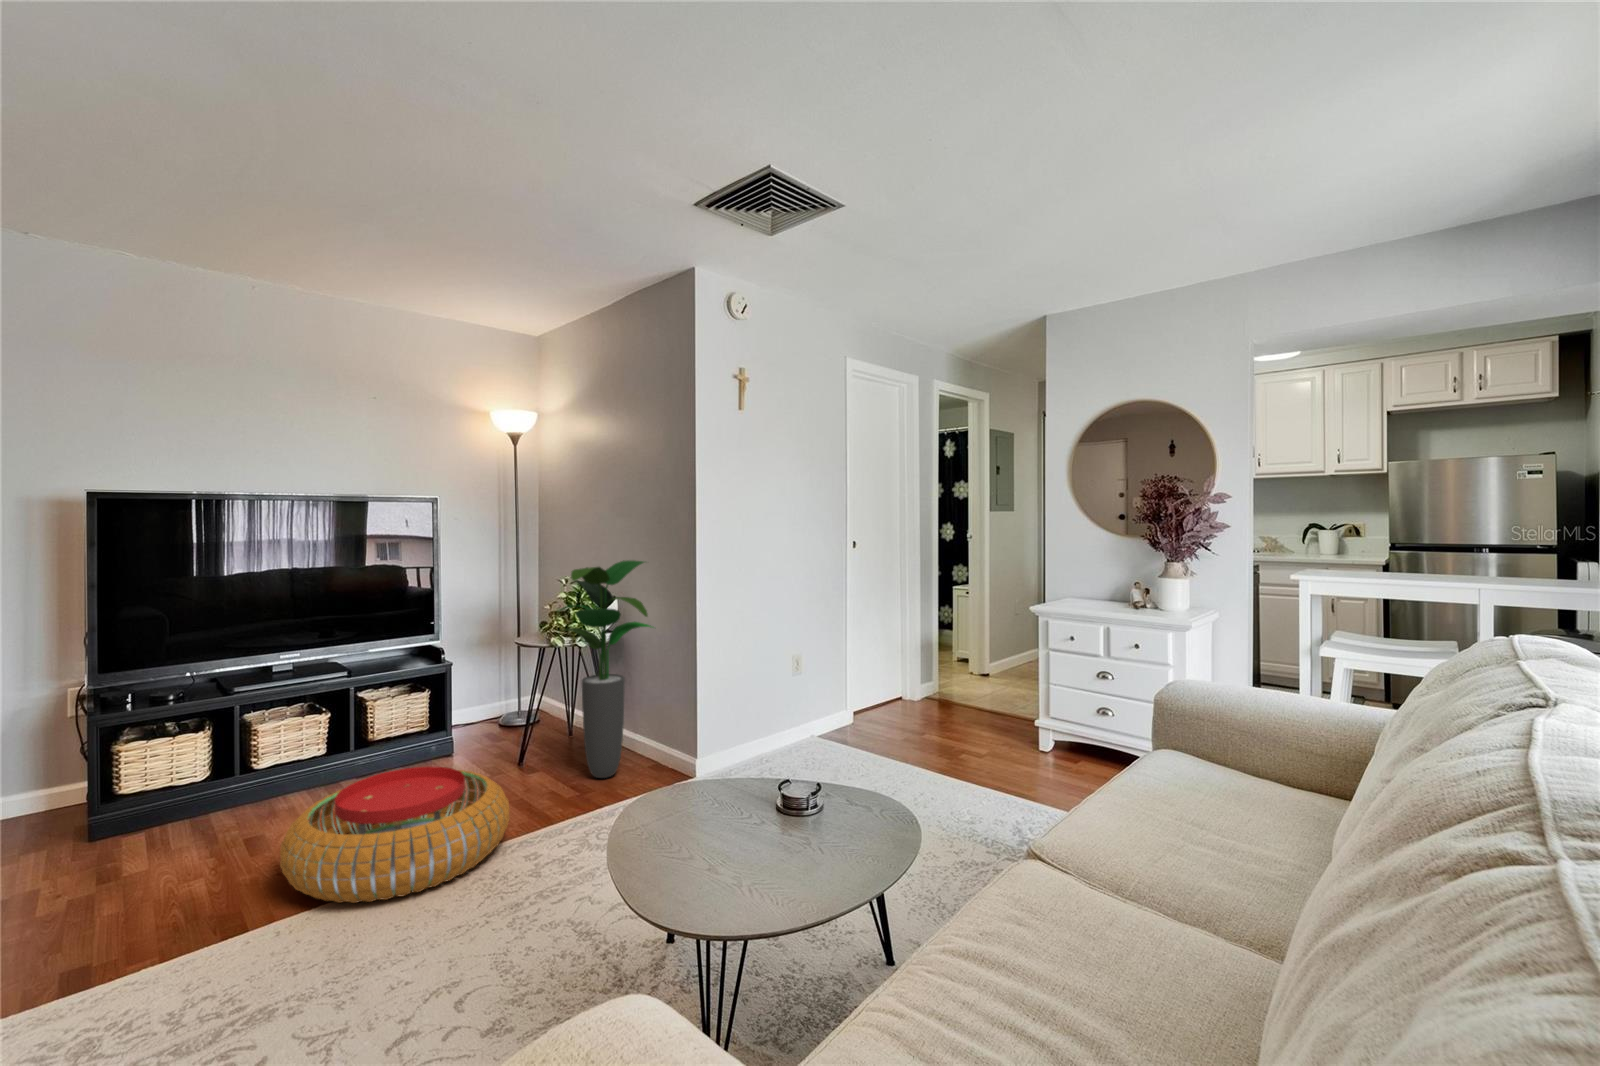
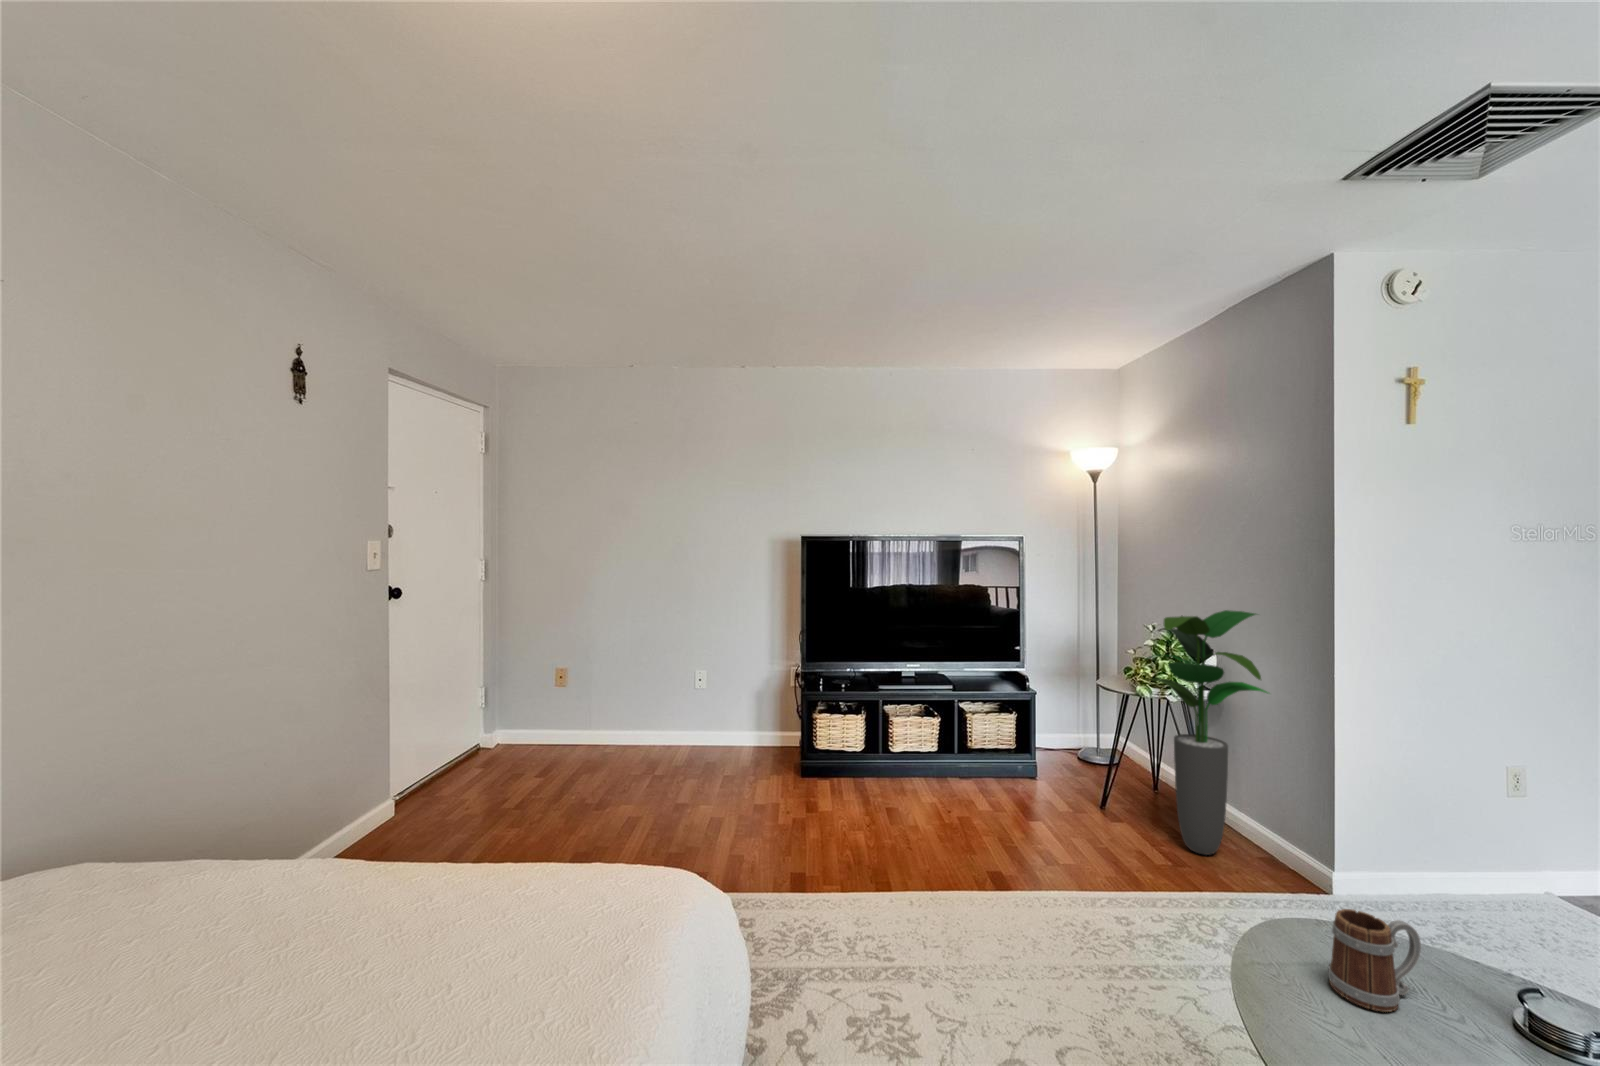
mug: none [669,765,723,834] -> present [1328,909,1421,1012]
pouf: present [280,767,510,903] -> none [908,787,1098,916]

